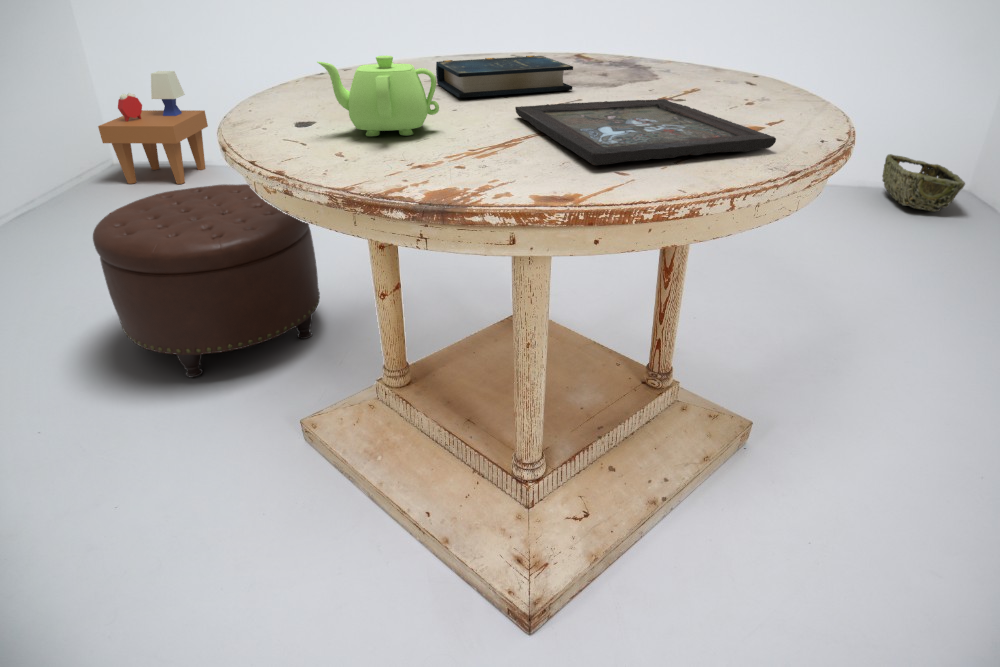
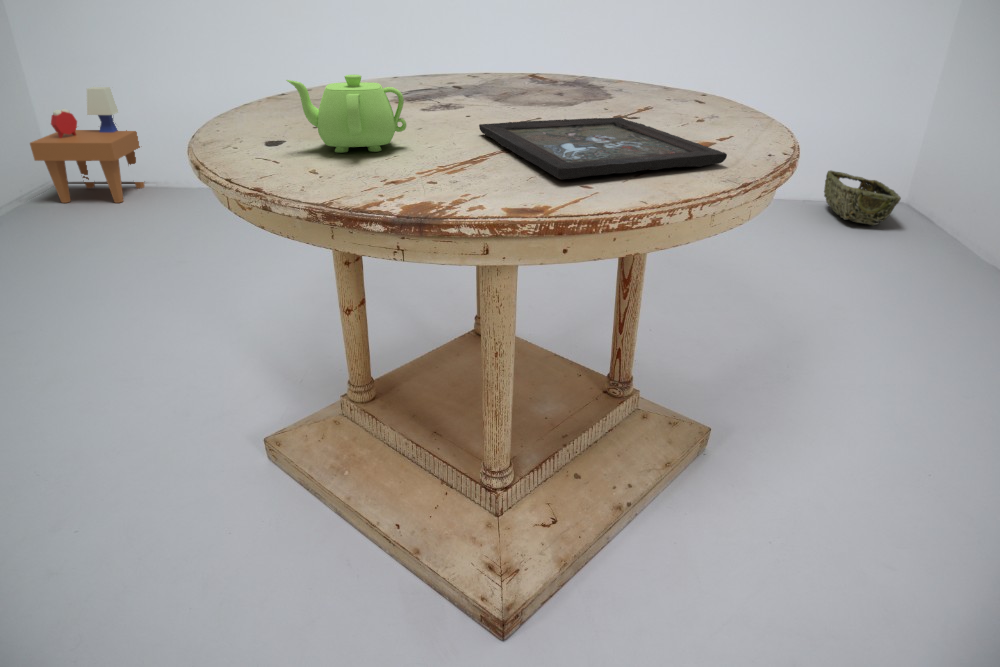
book: present [436,56,573,98] -> none [397,75,532,115]
ottoman: present [93,184,320,378] -> none [38,203,276,400]

